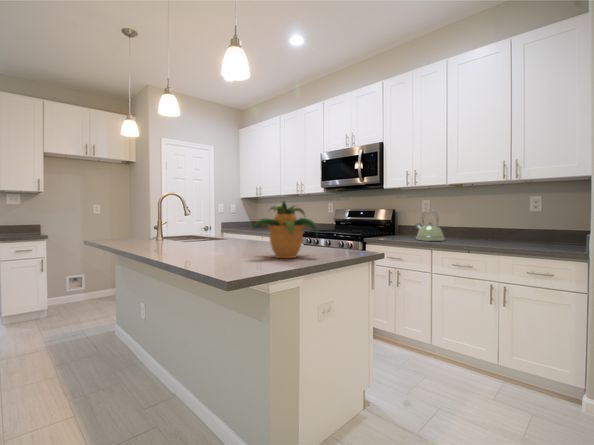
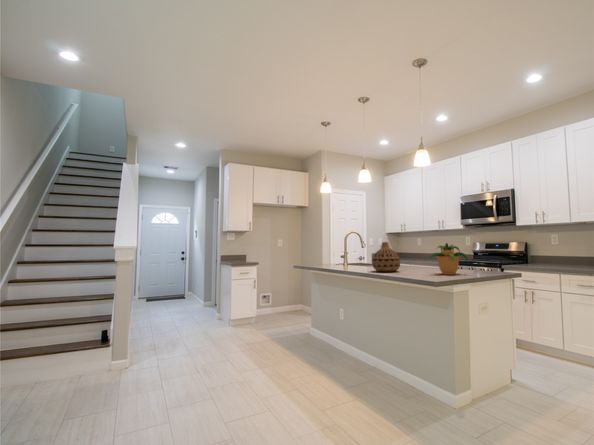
vase: none [164,200,215,253] -> present [372,242,400,272]
kettle: present [416,217,444,241] -> none [547,243,574,267]

